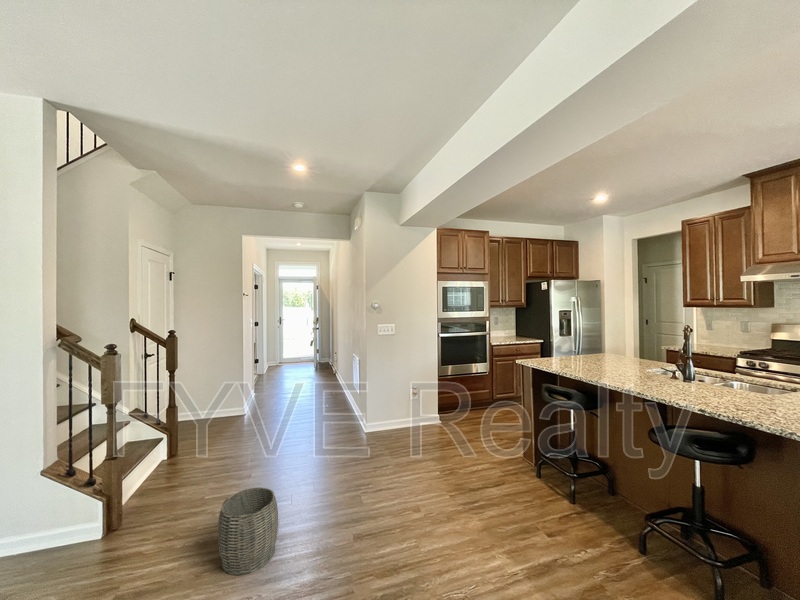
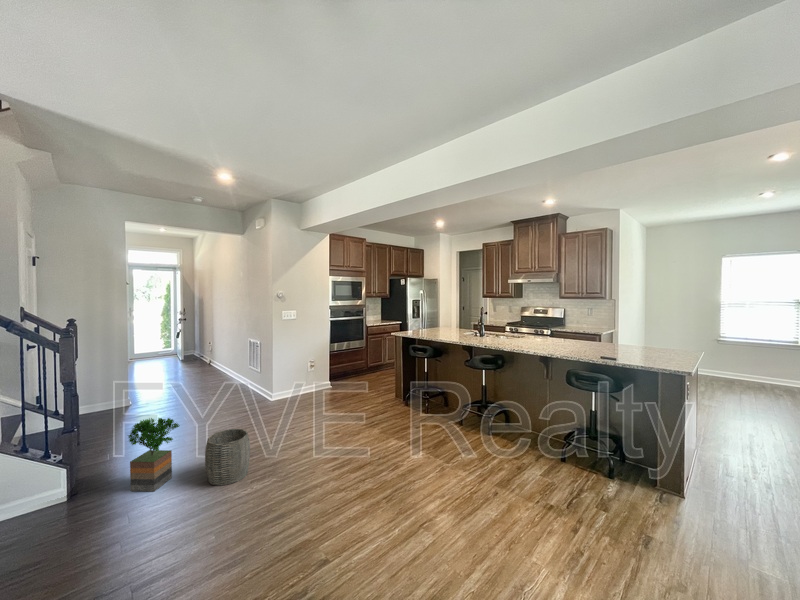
potted tree: none [139,456,210,556] -> present [128,418,180,491]

